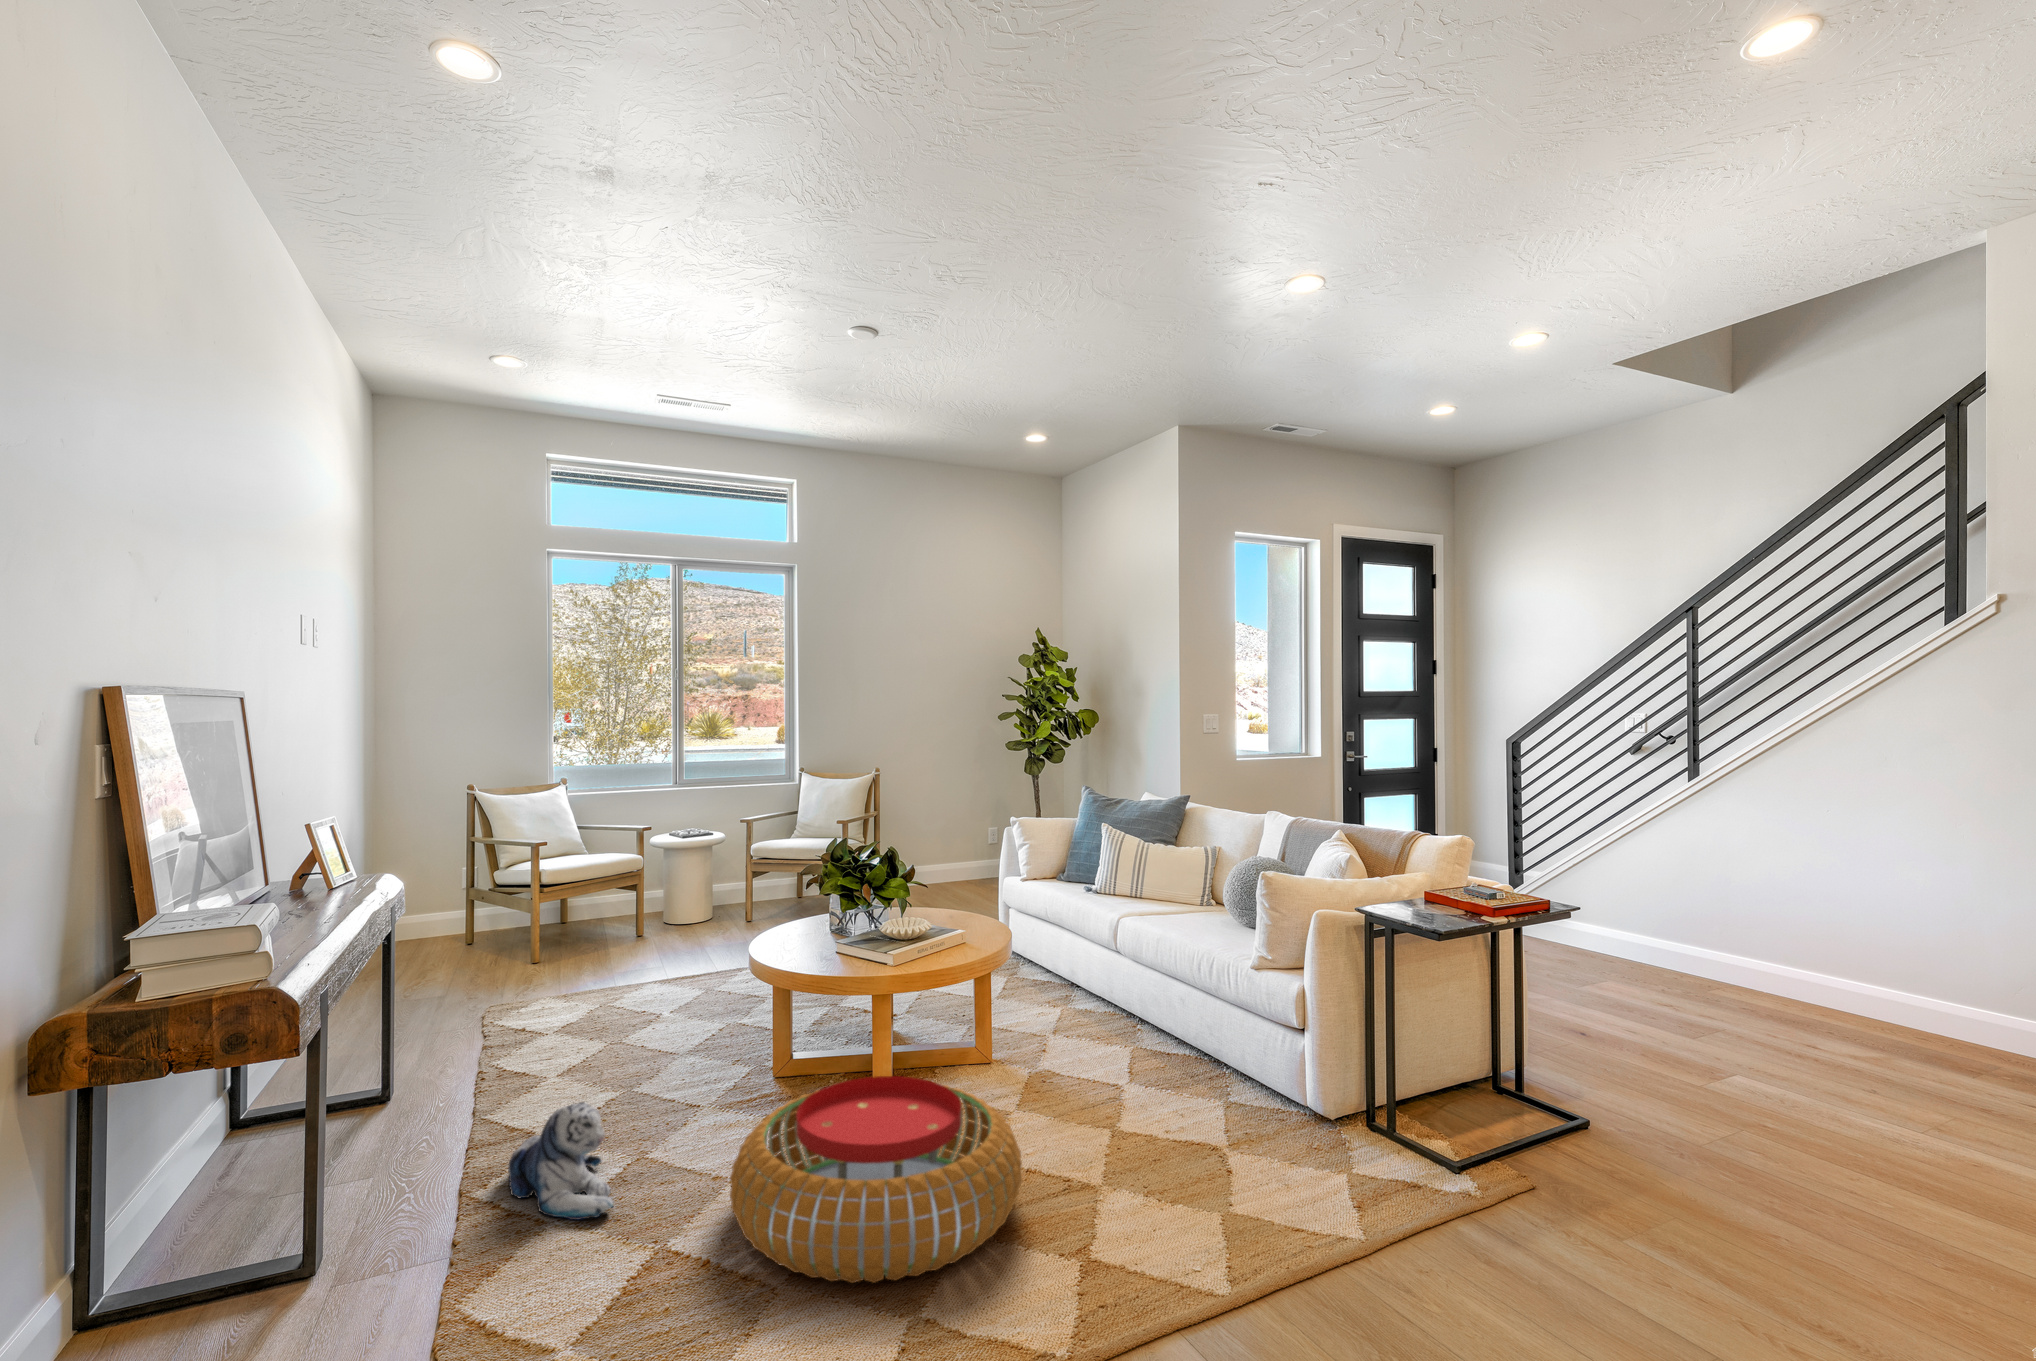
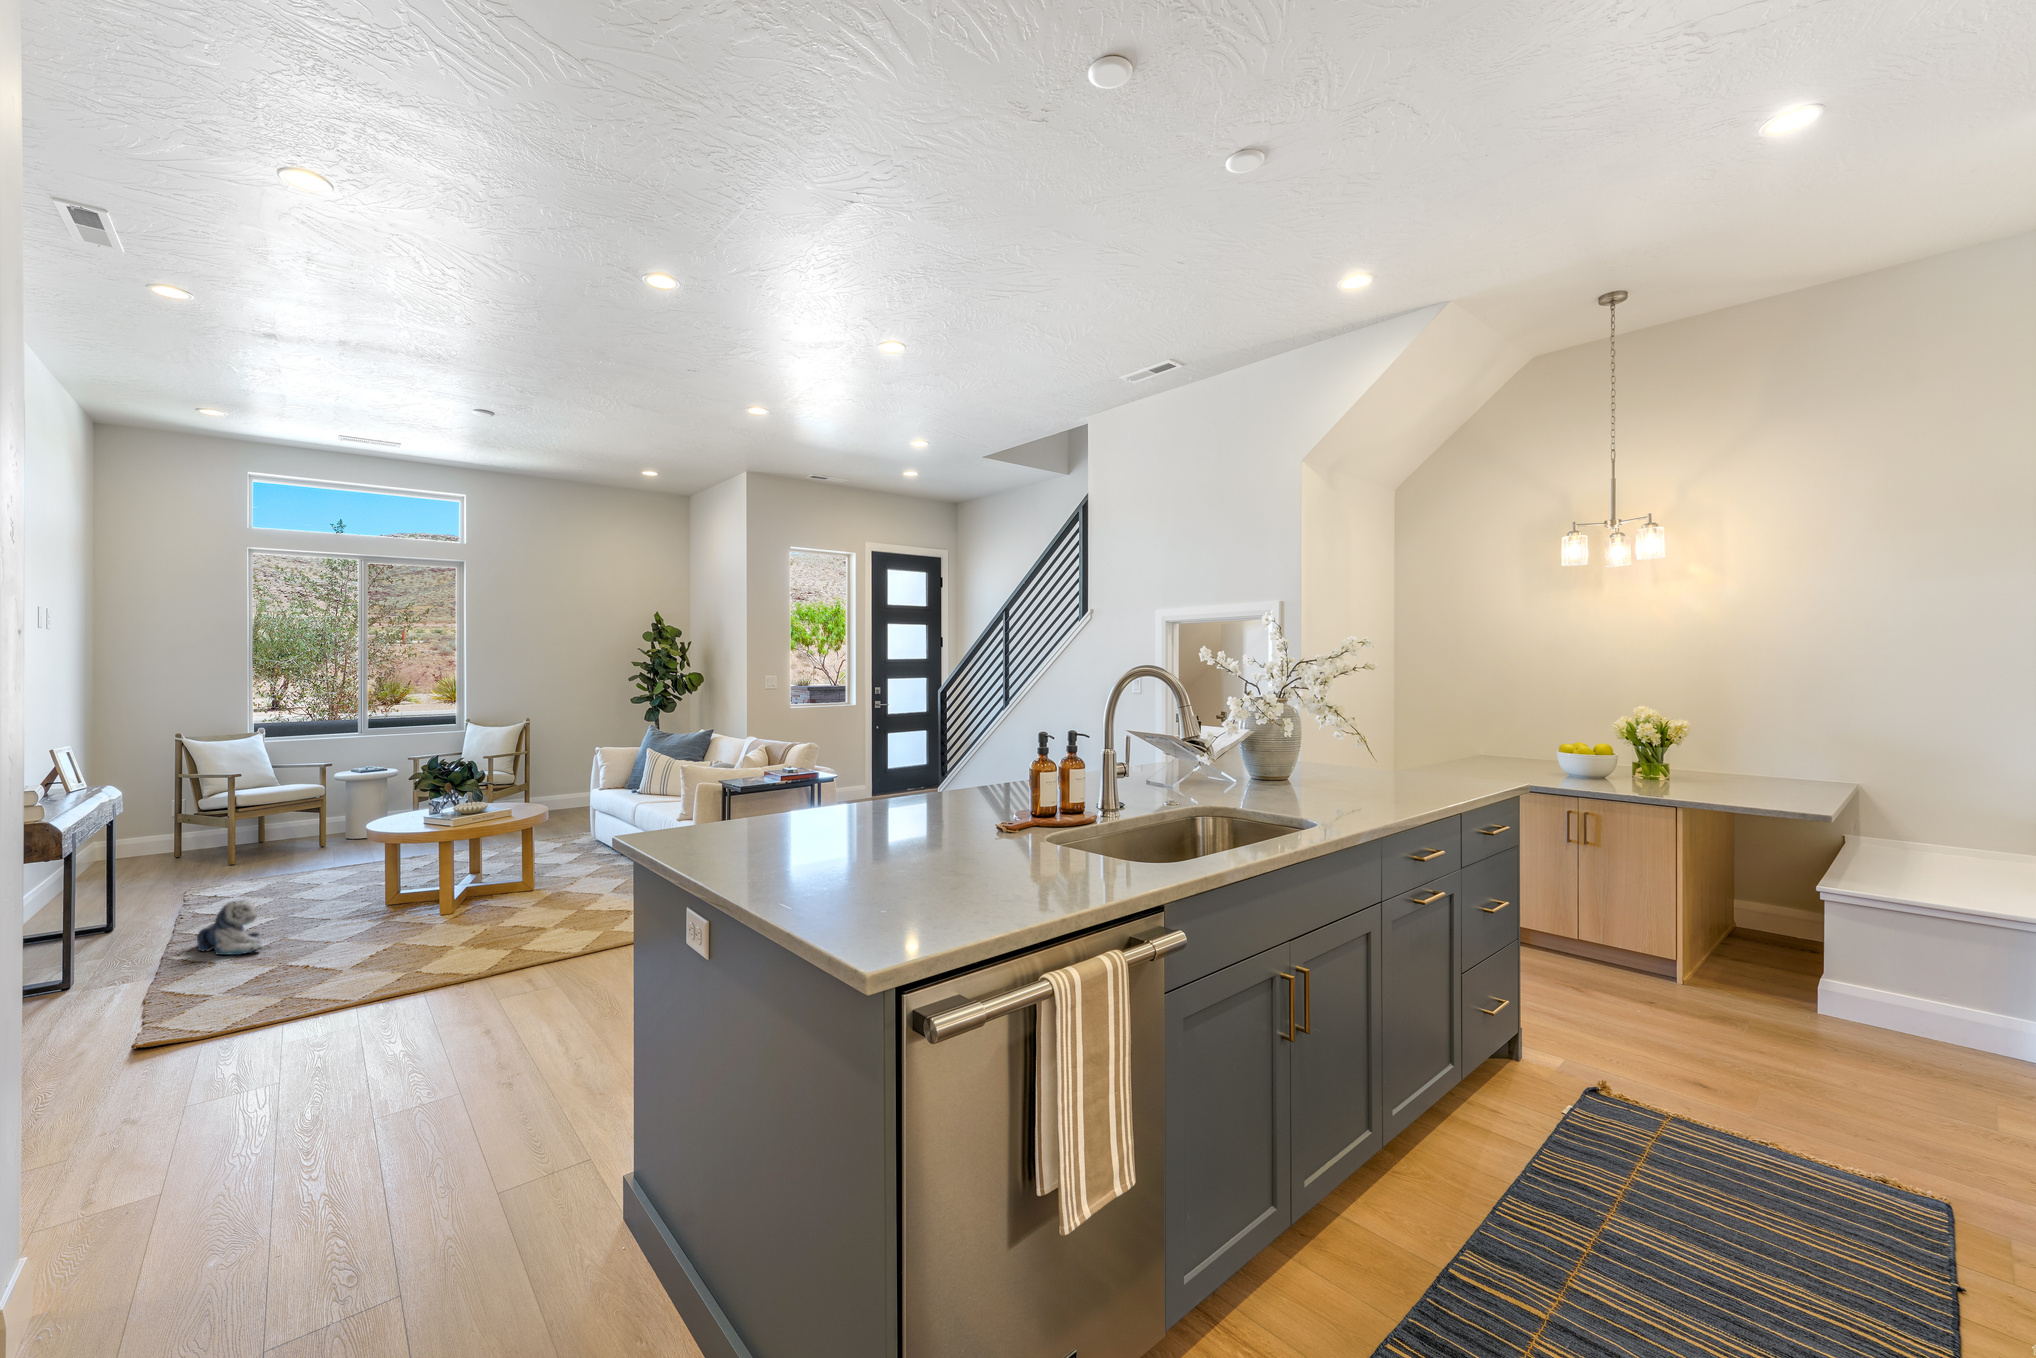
pouf: present [730,1076,1022,1283] -> none [329,876,508,960]

